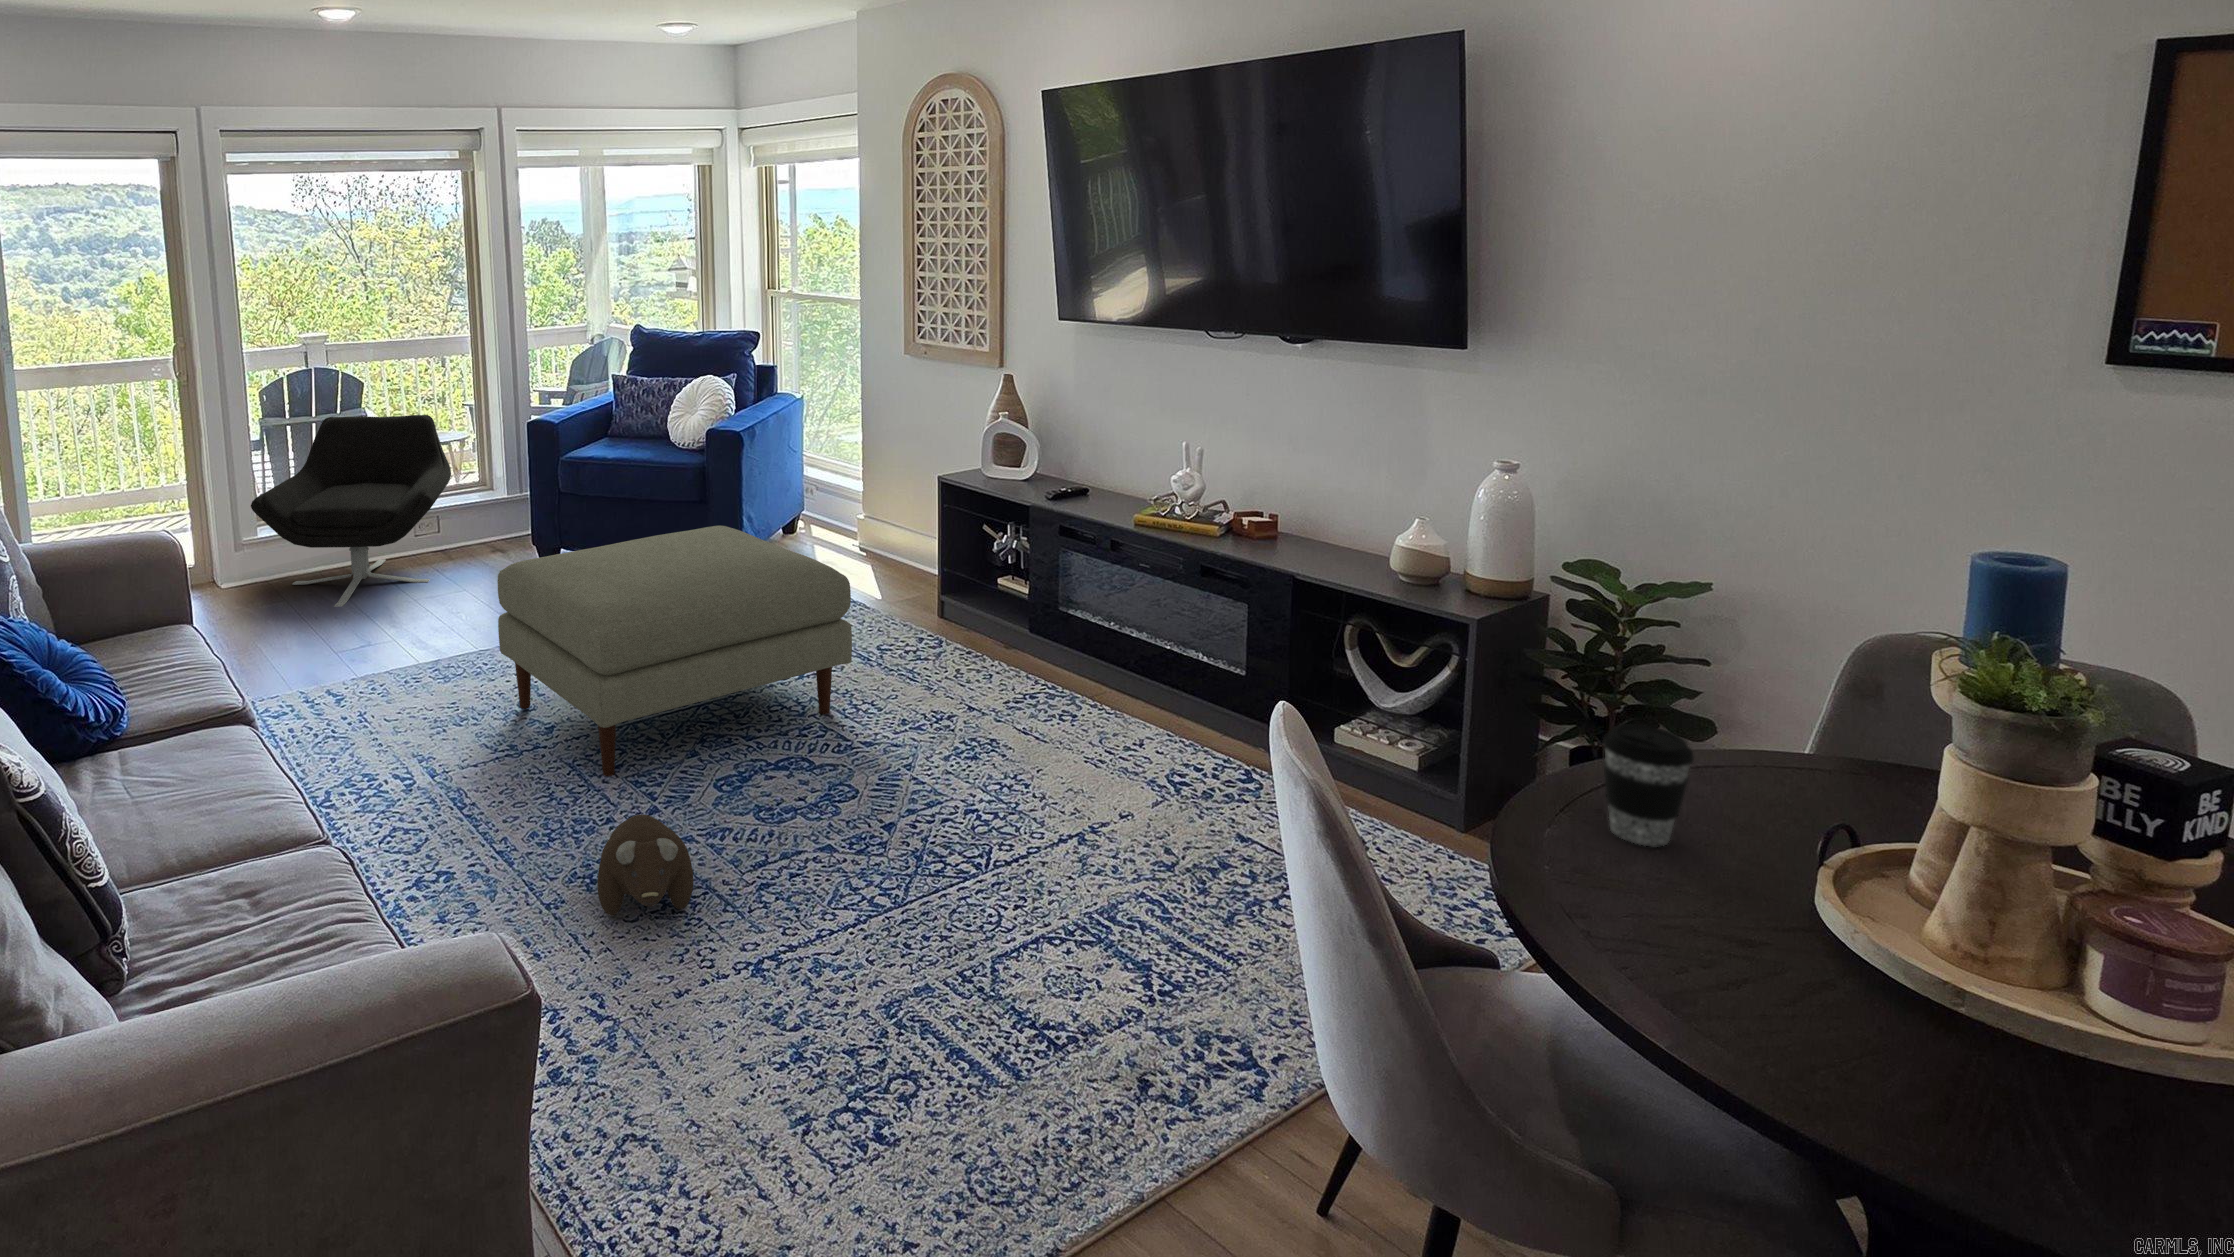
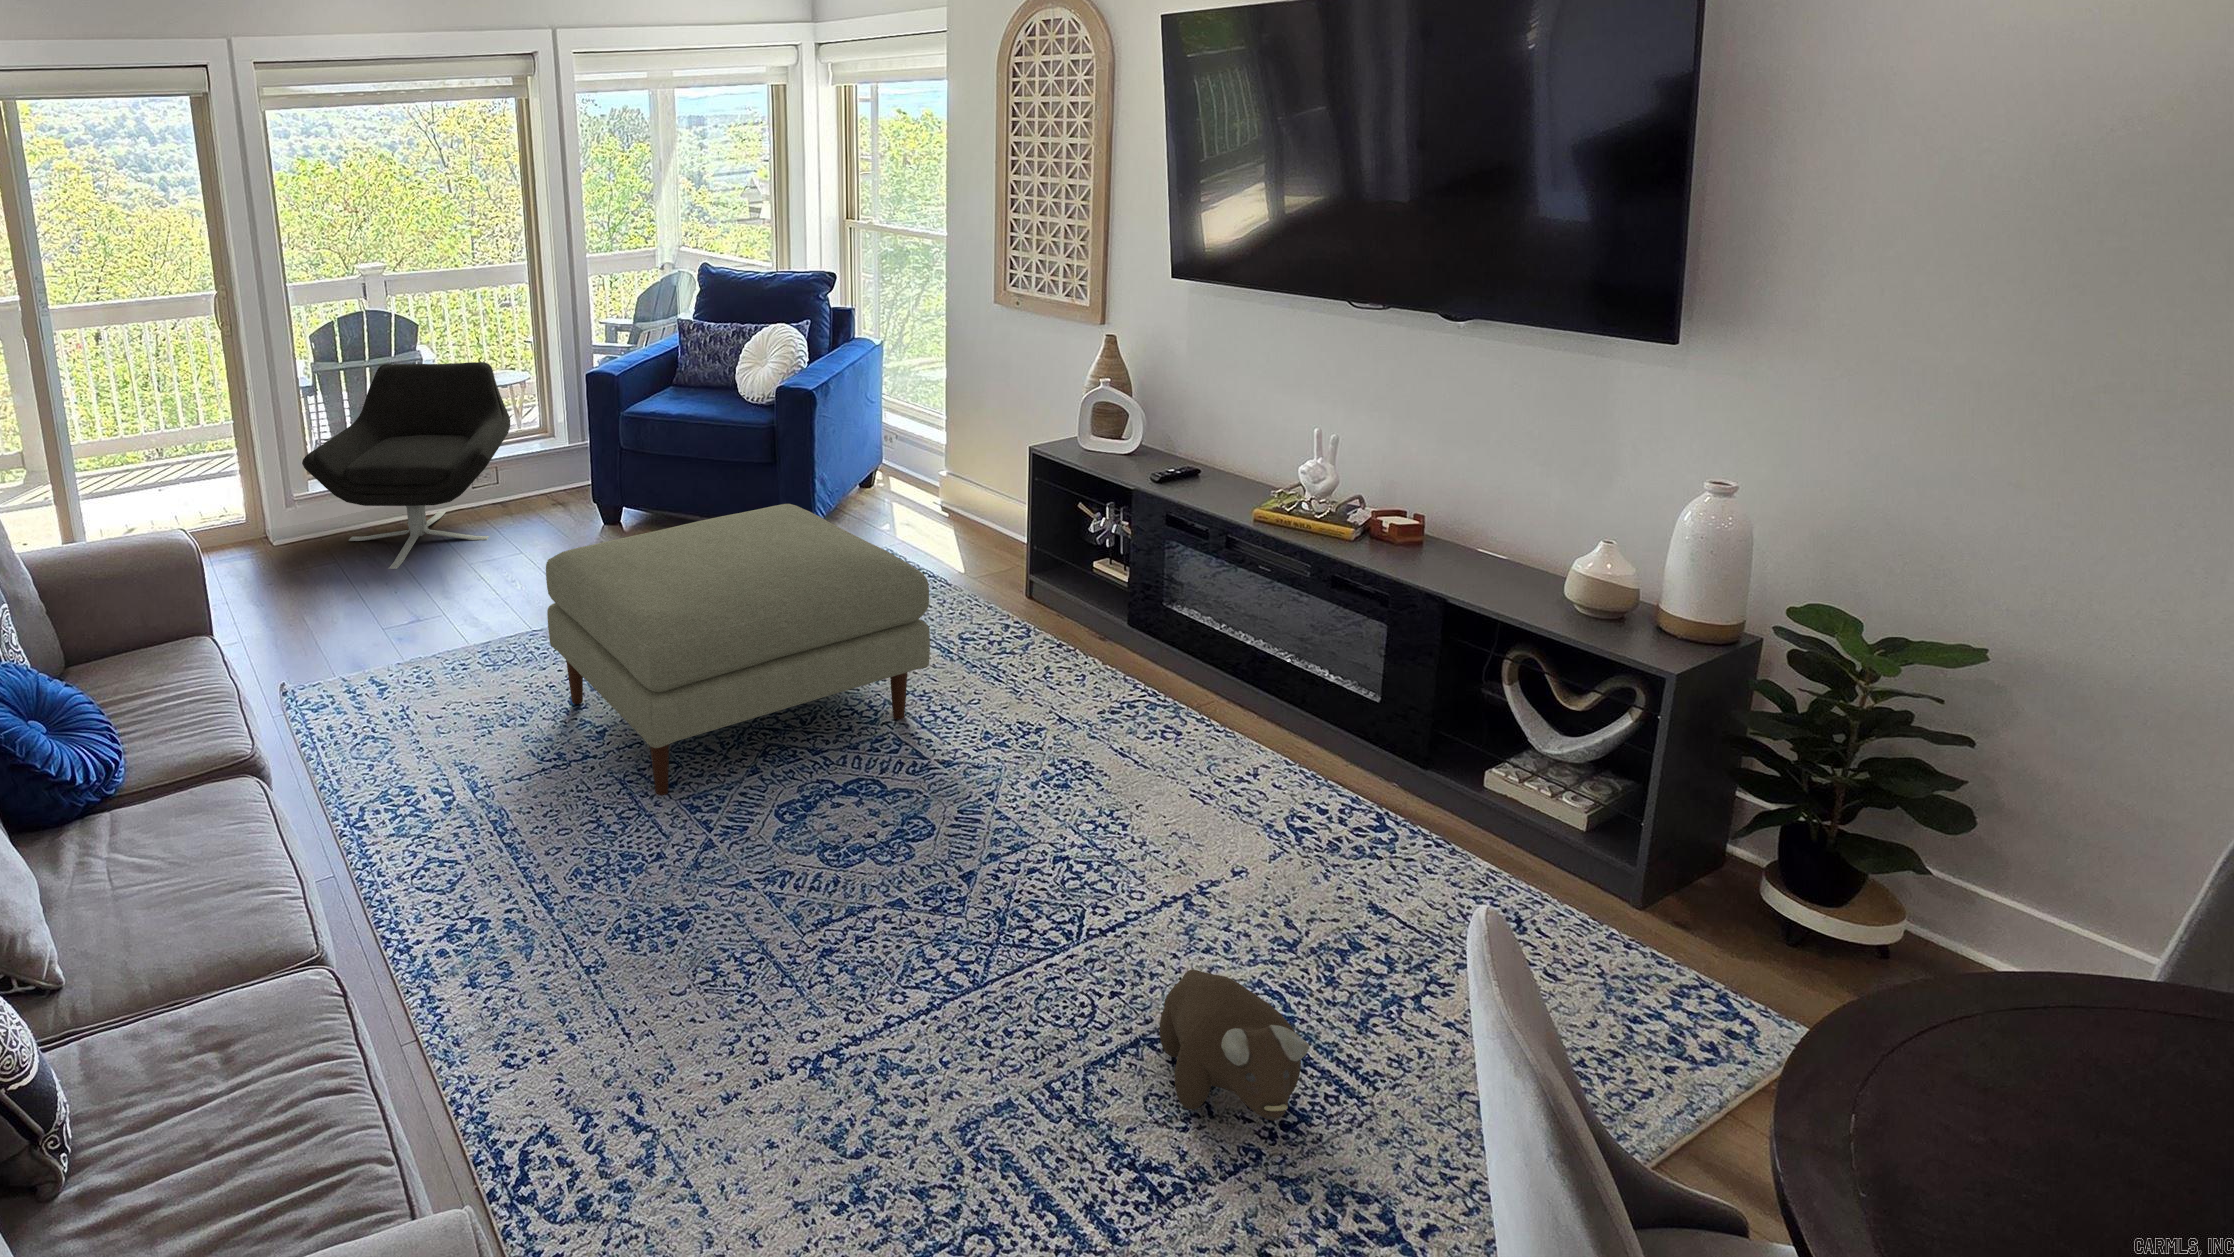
coffee cup: present [1603,724,1694,846] -> none [1941,977,2086,1151]
plush toy: present [597,814,693,916] -> present [1160,970,1309,1121]

